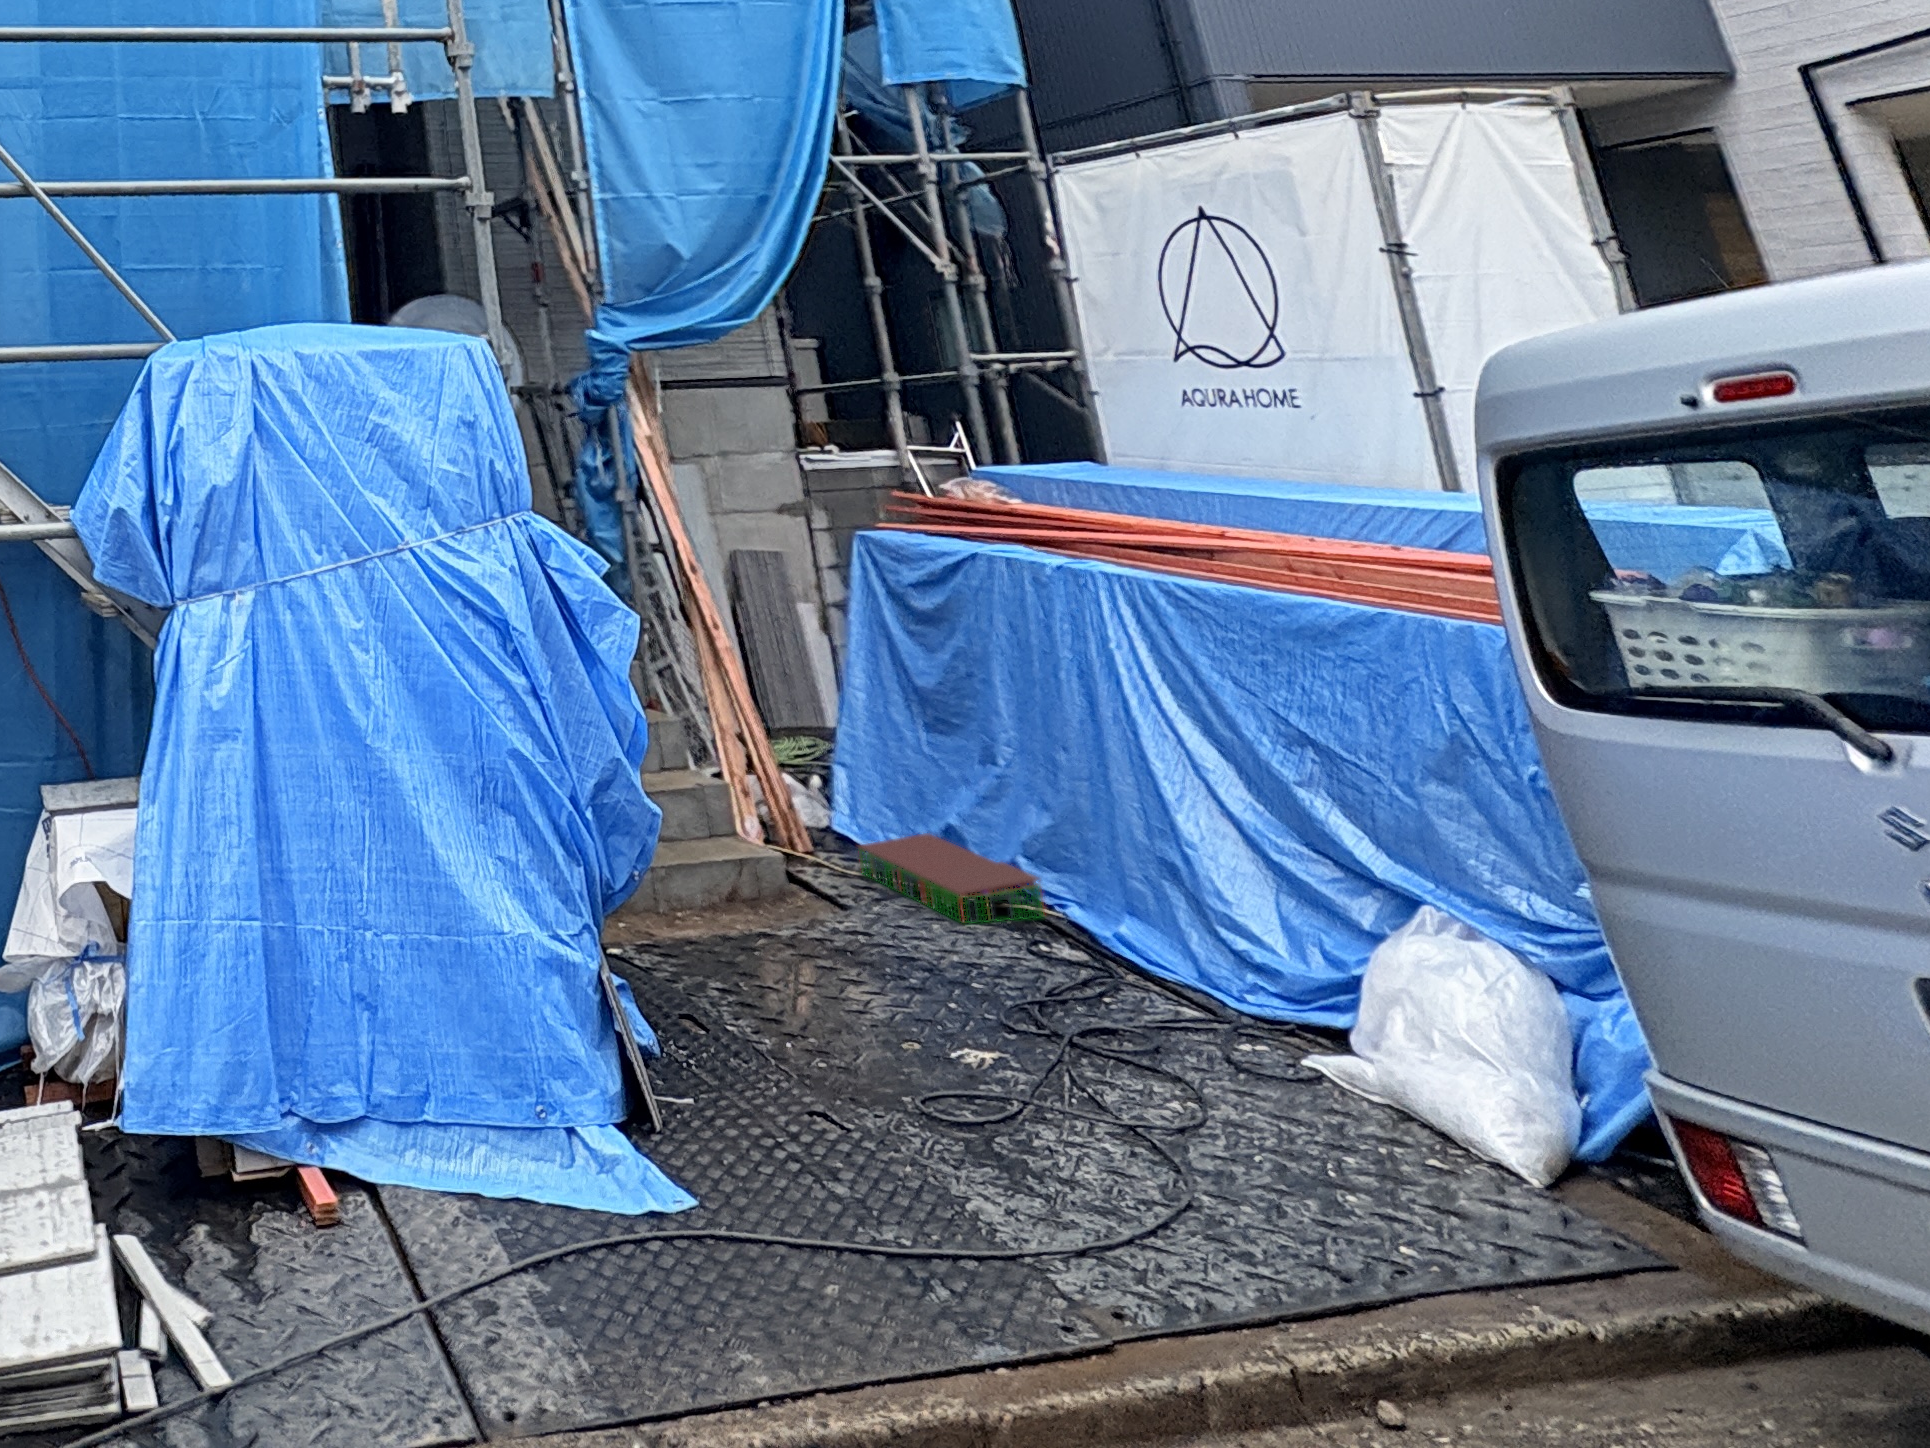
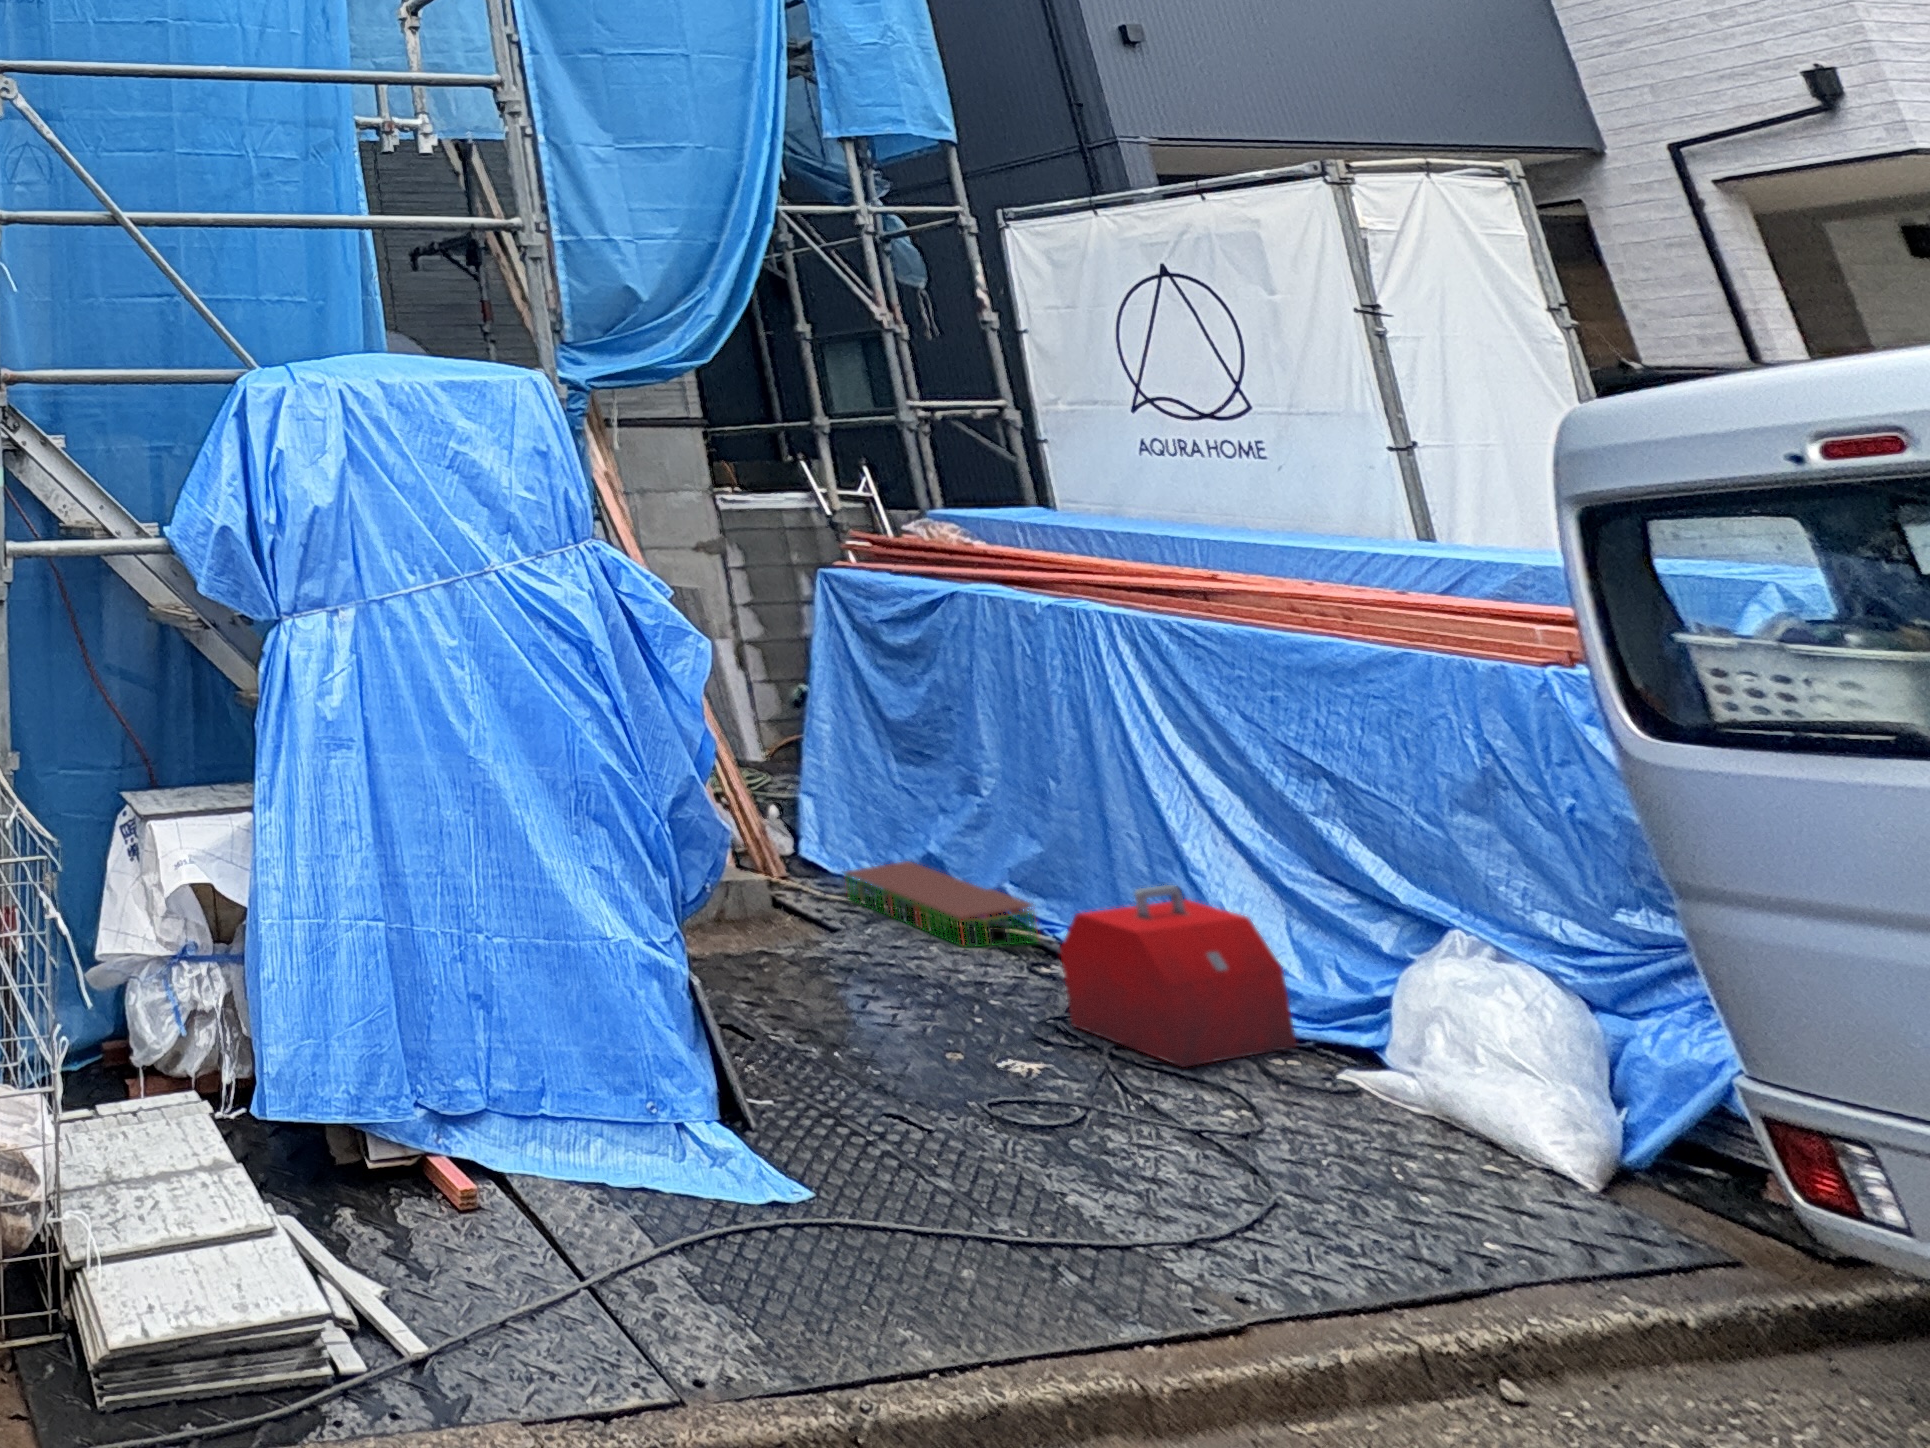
toolbox: none [1035,860,1278,1053] -> present [1060,885,1296,1067]

